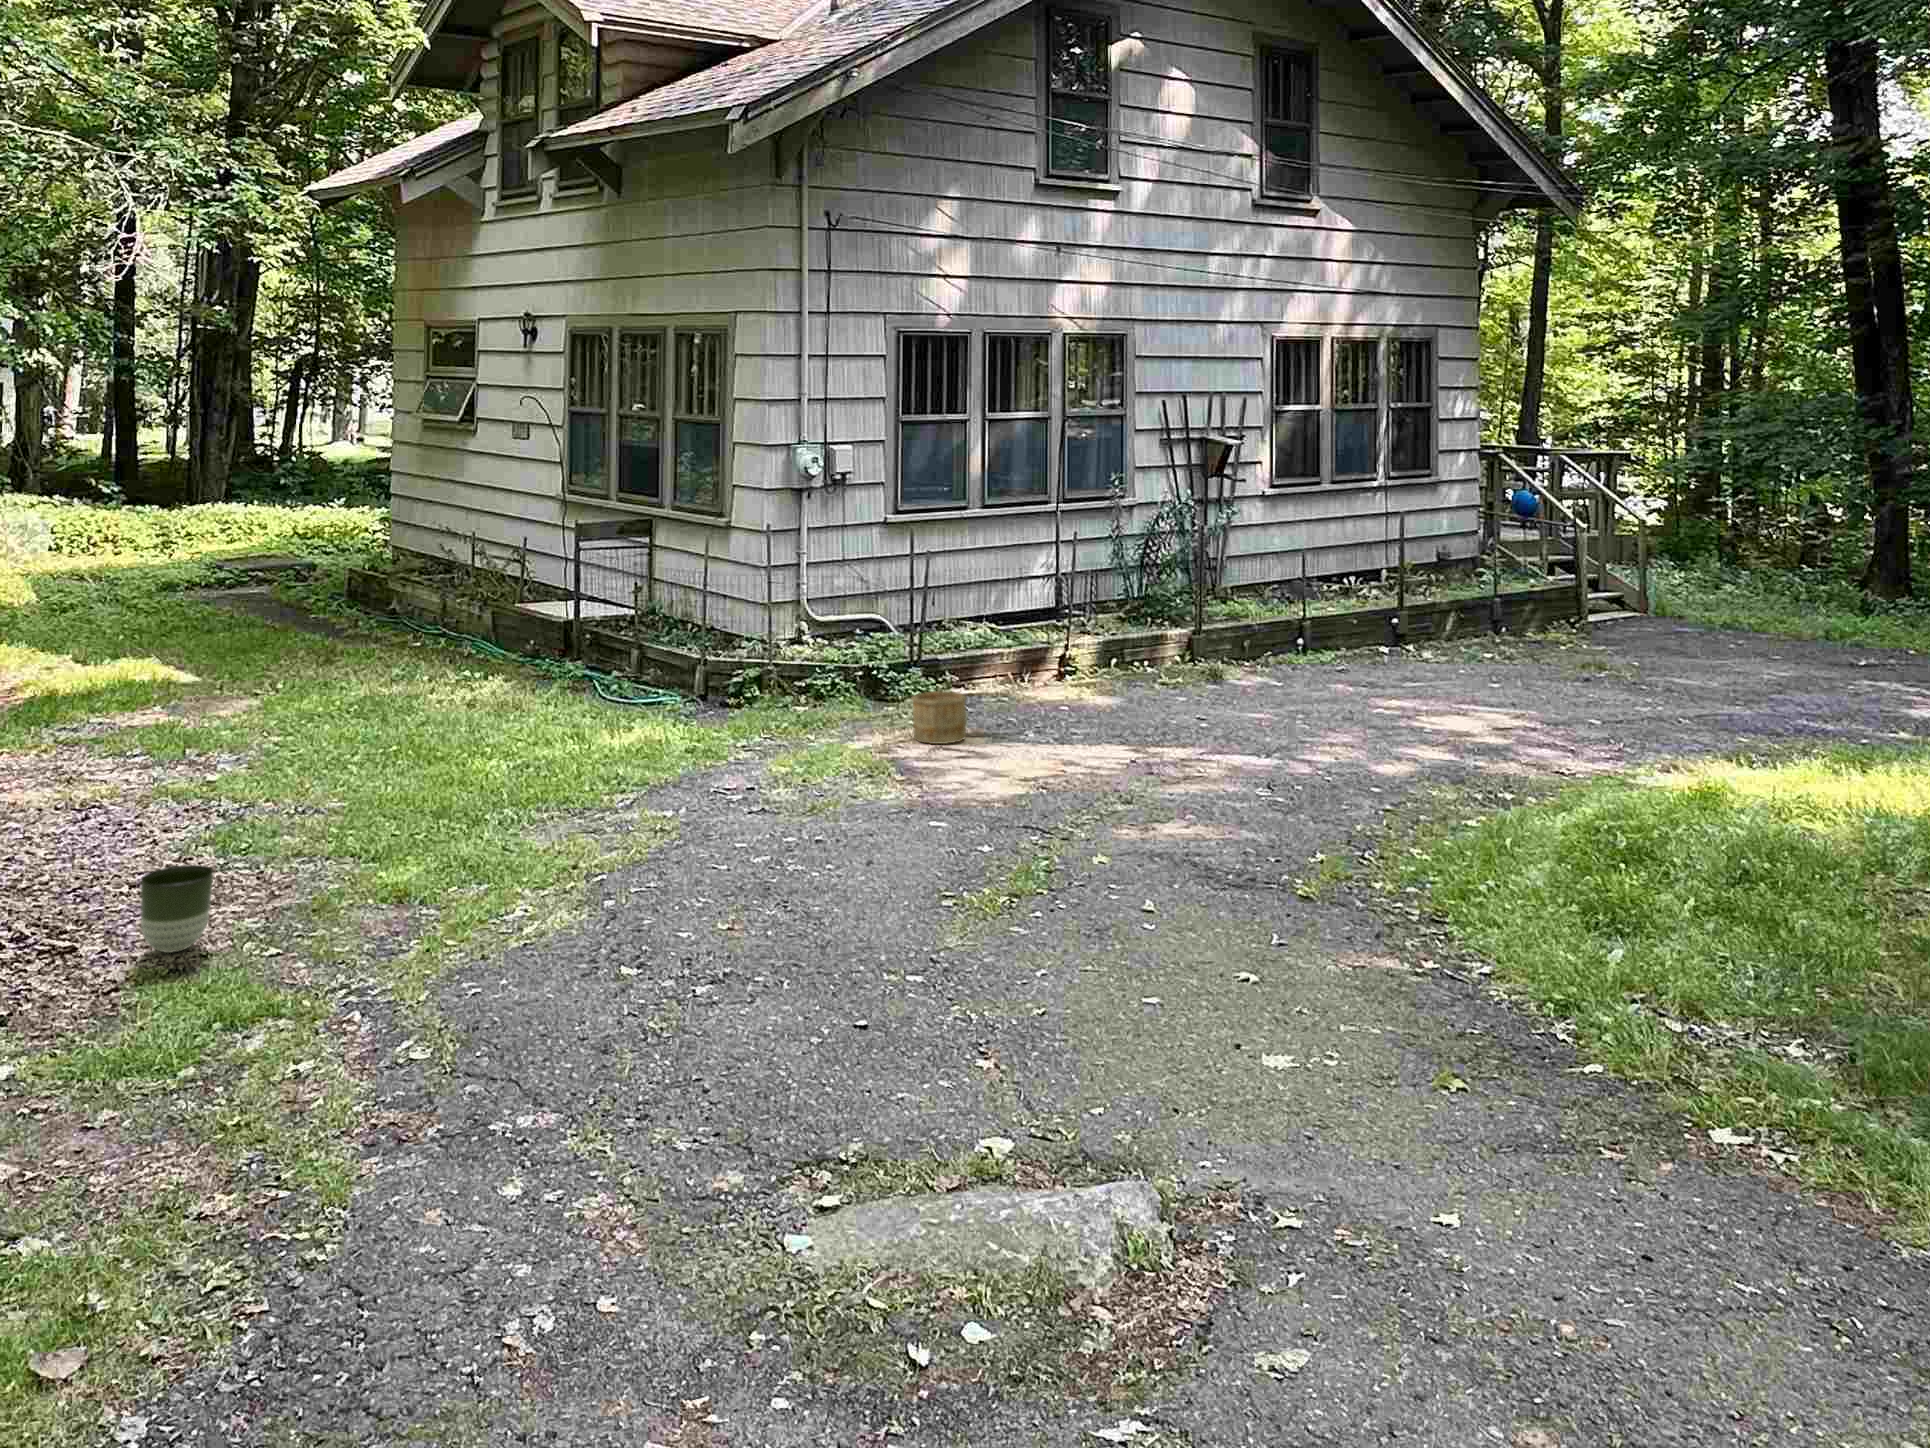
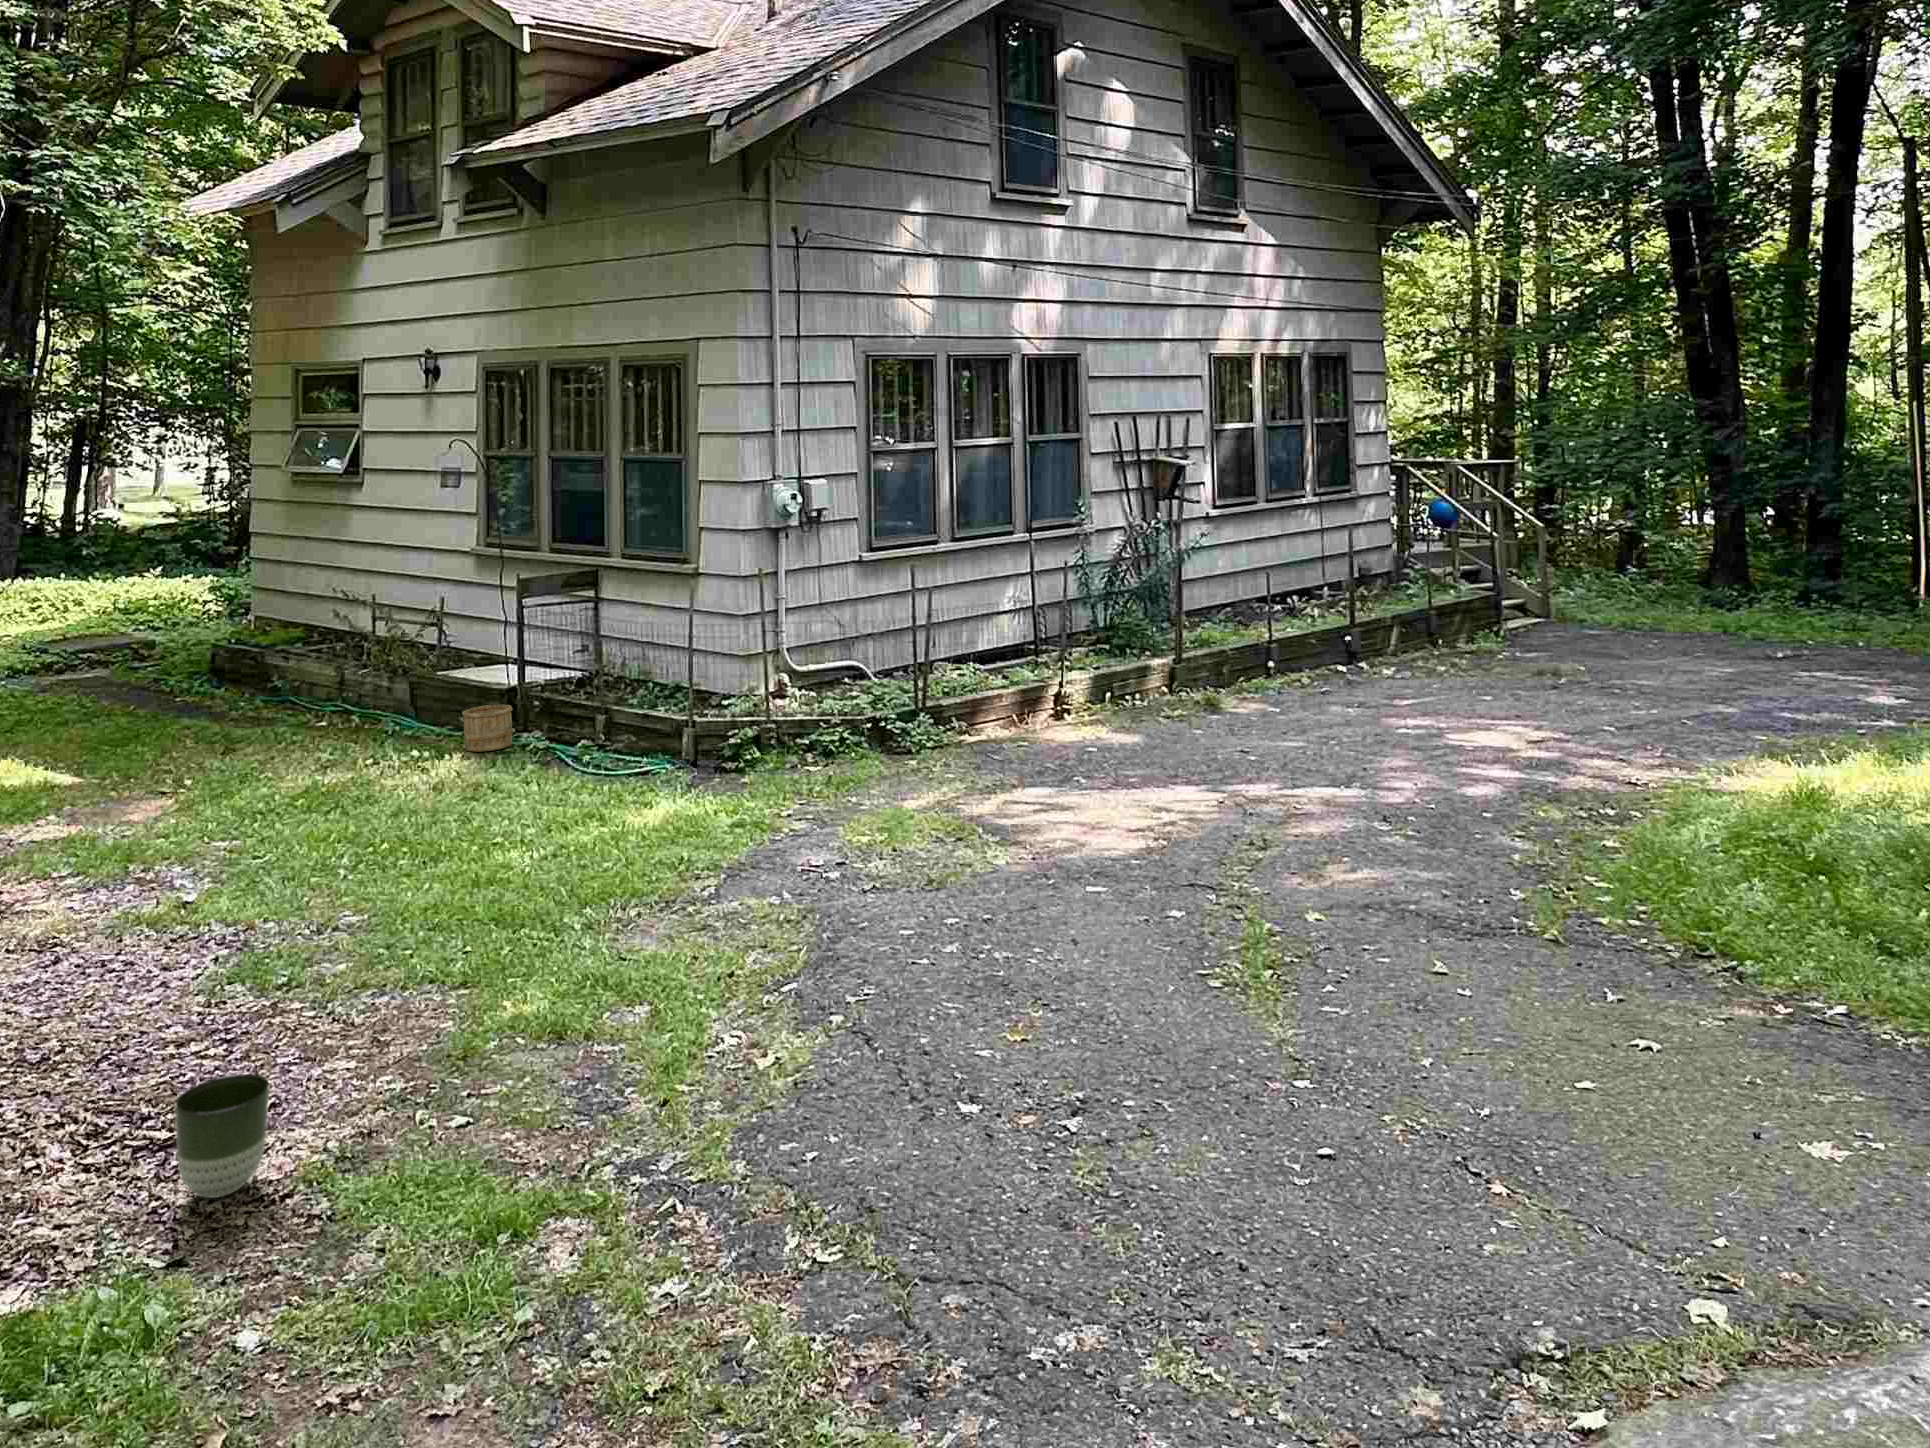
wooden bucket: present [911,691,966,744] -> present [462,704,513,752]

